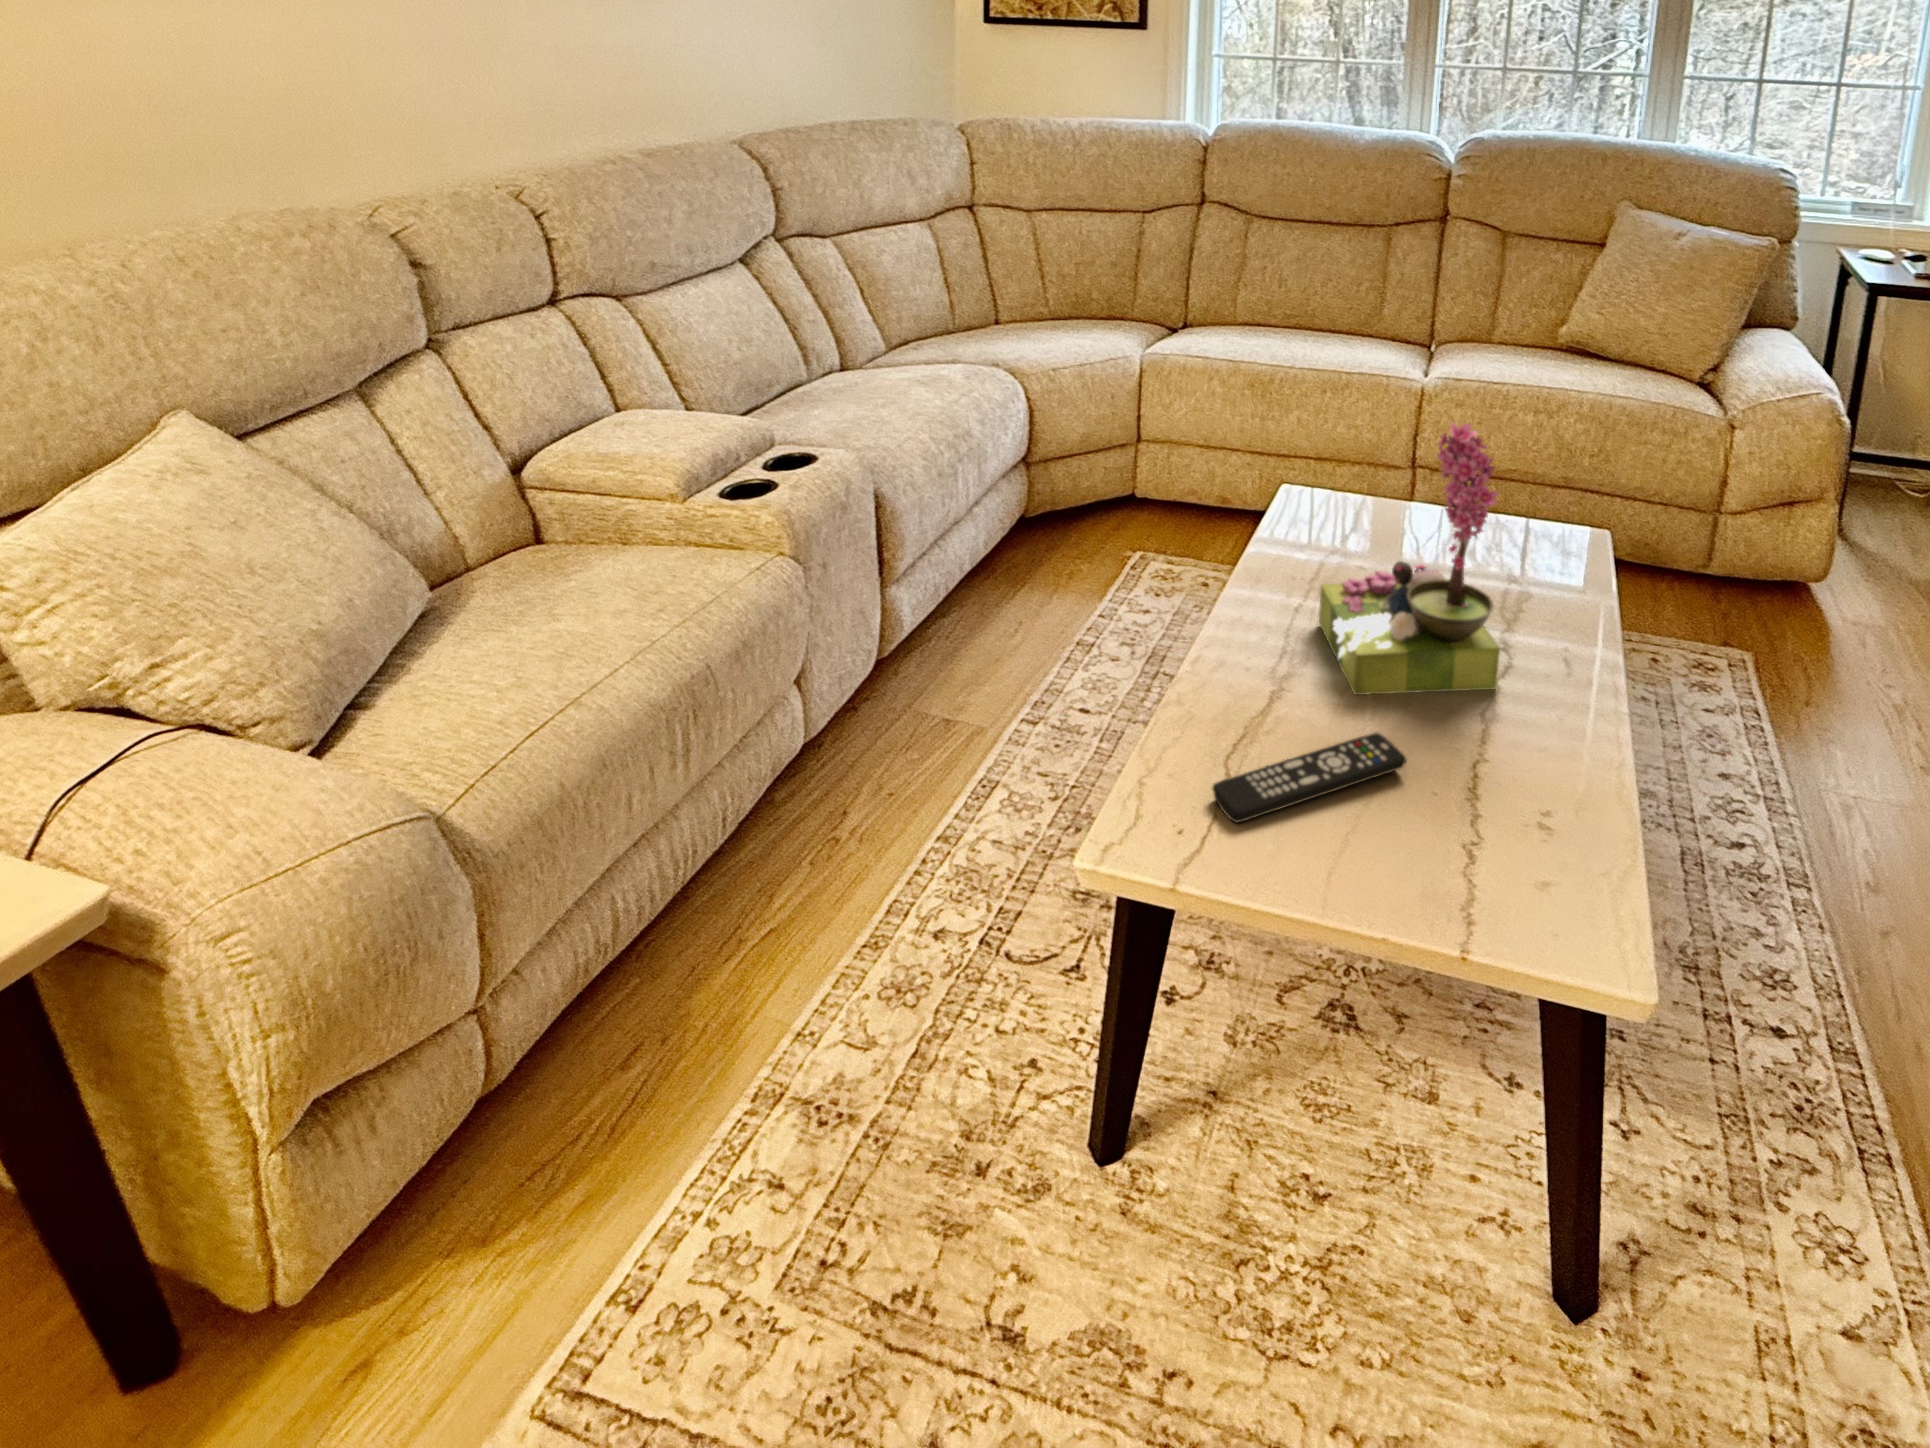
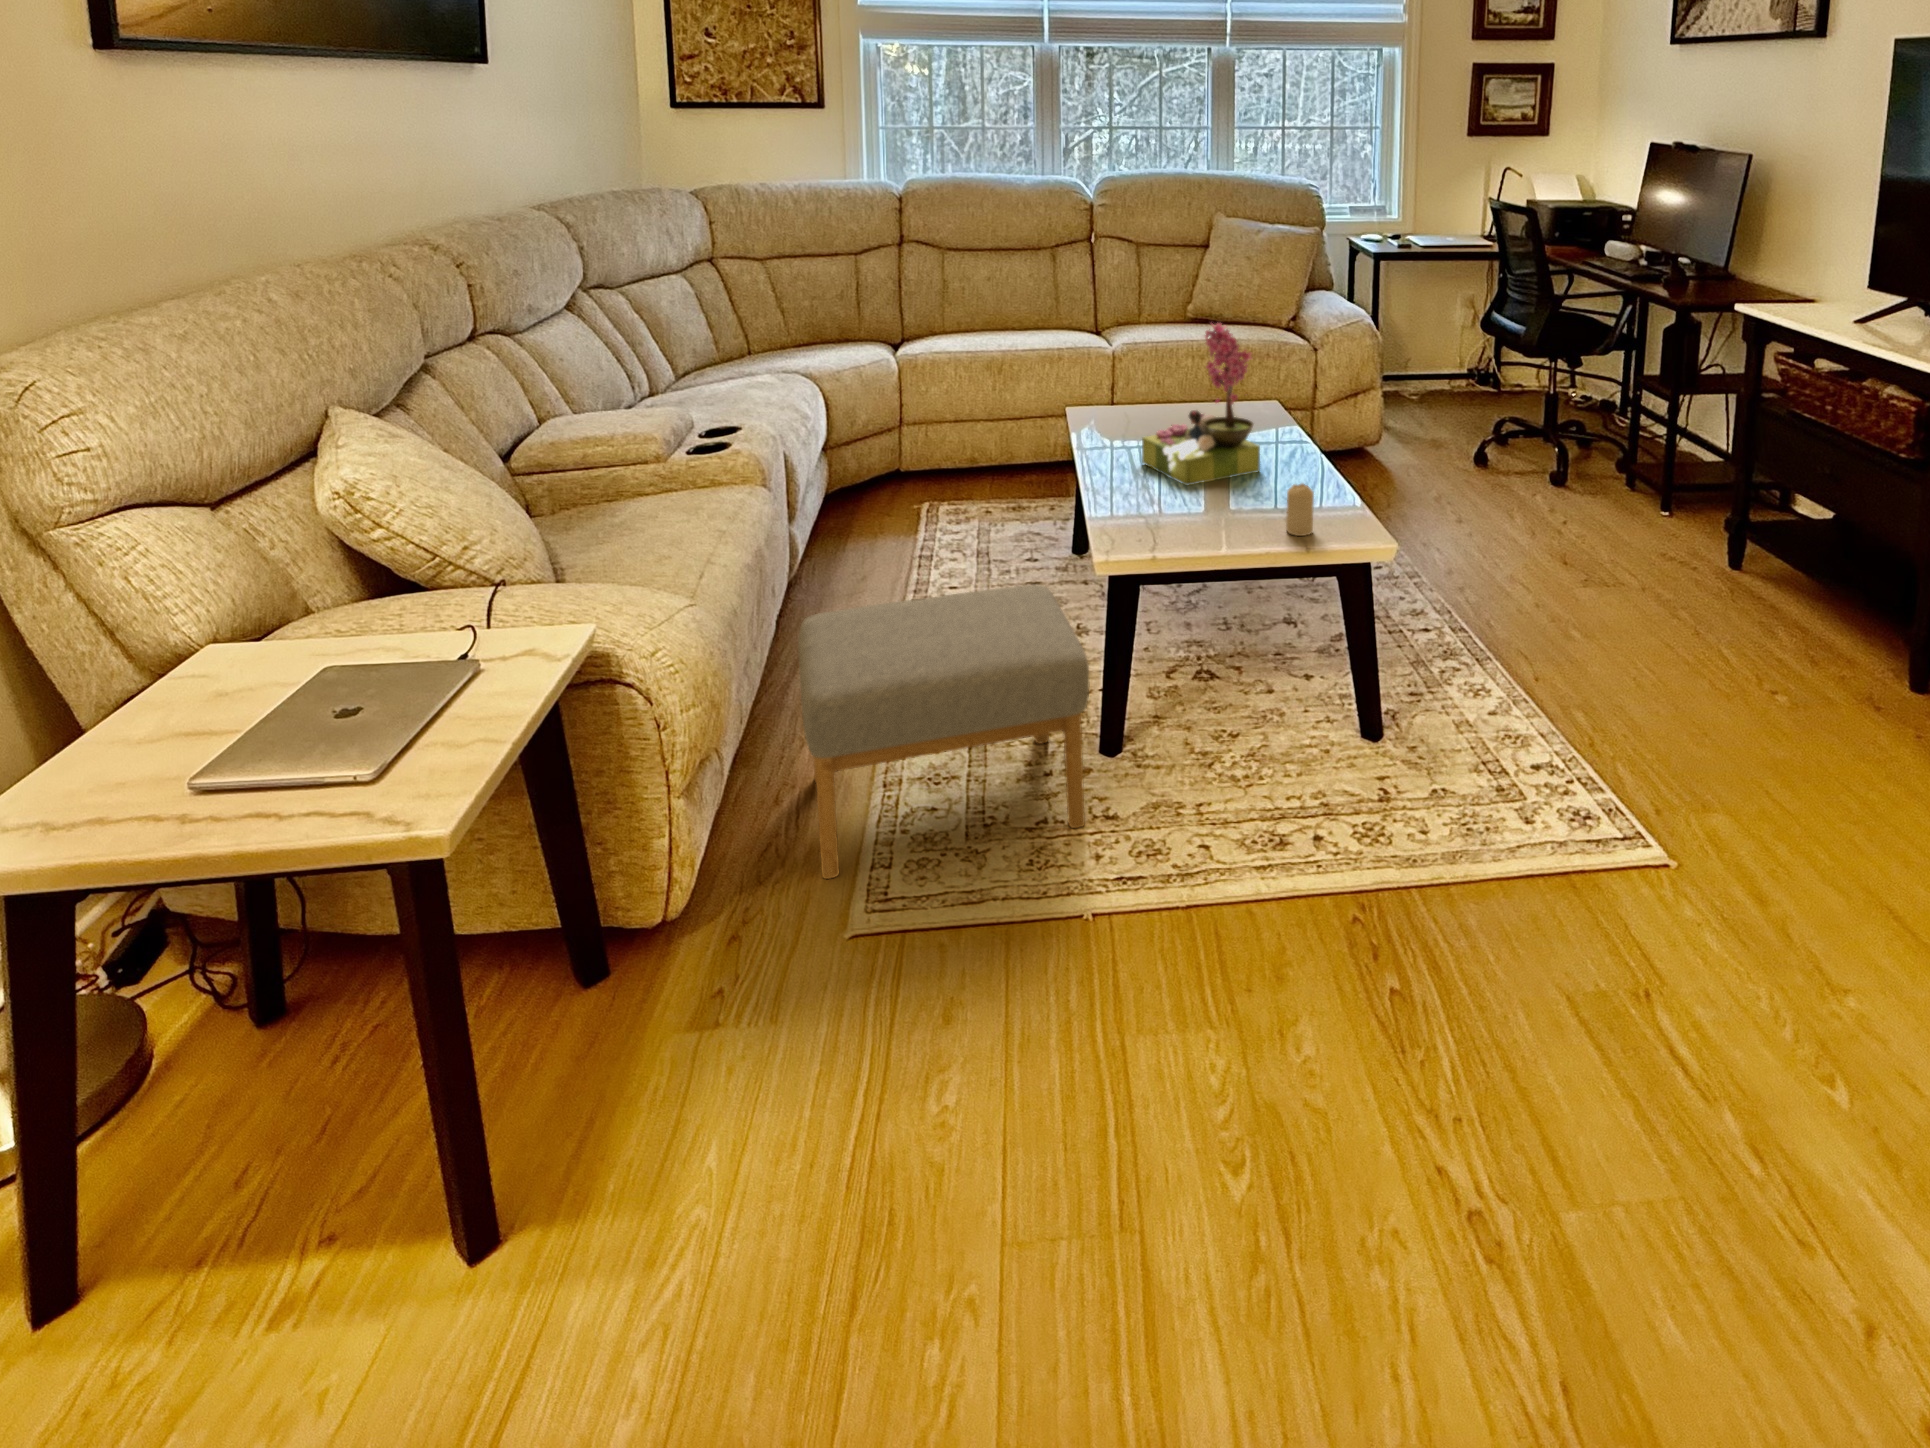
remote control: present [1212,732,1406,823] -> none [1148,490,1239,535]
candle: none [1447,798,1505,902] -> present [1286,483,1314,536]
footstool: none [515,812,1043,1324] -> present [798,585,1089,879]

